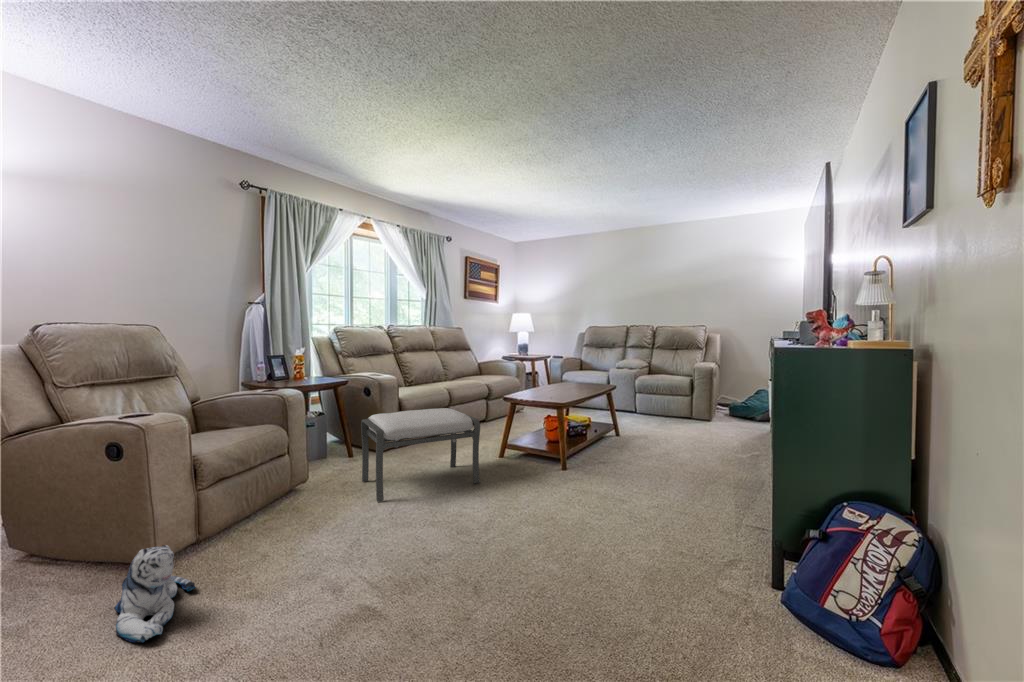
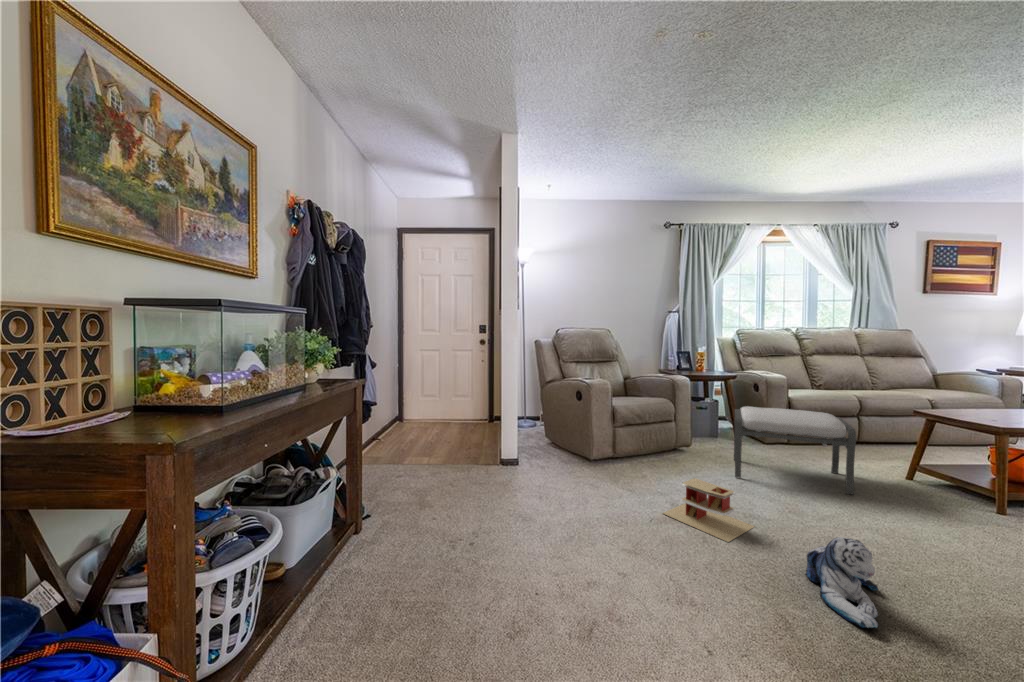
toy house: none [327,519,434,589] -> present [663,478,754,542]
plush toy: present [114,545,195,643] -> present [805,537,878,628]

